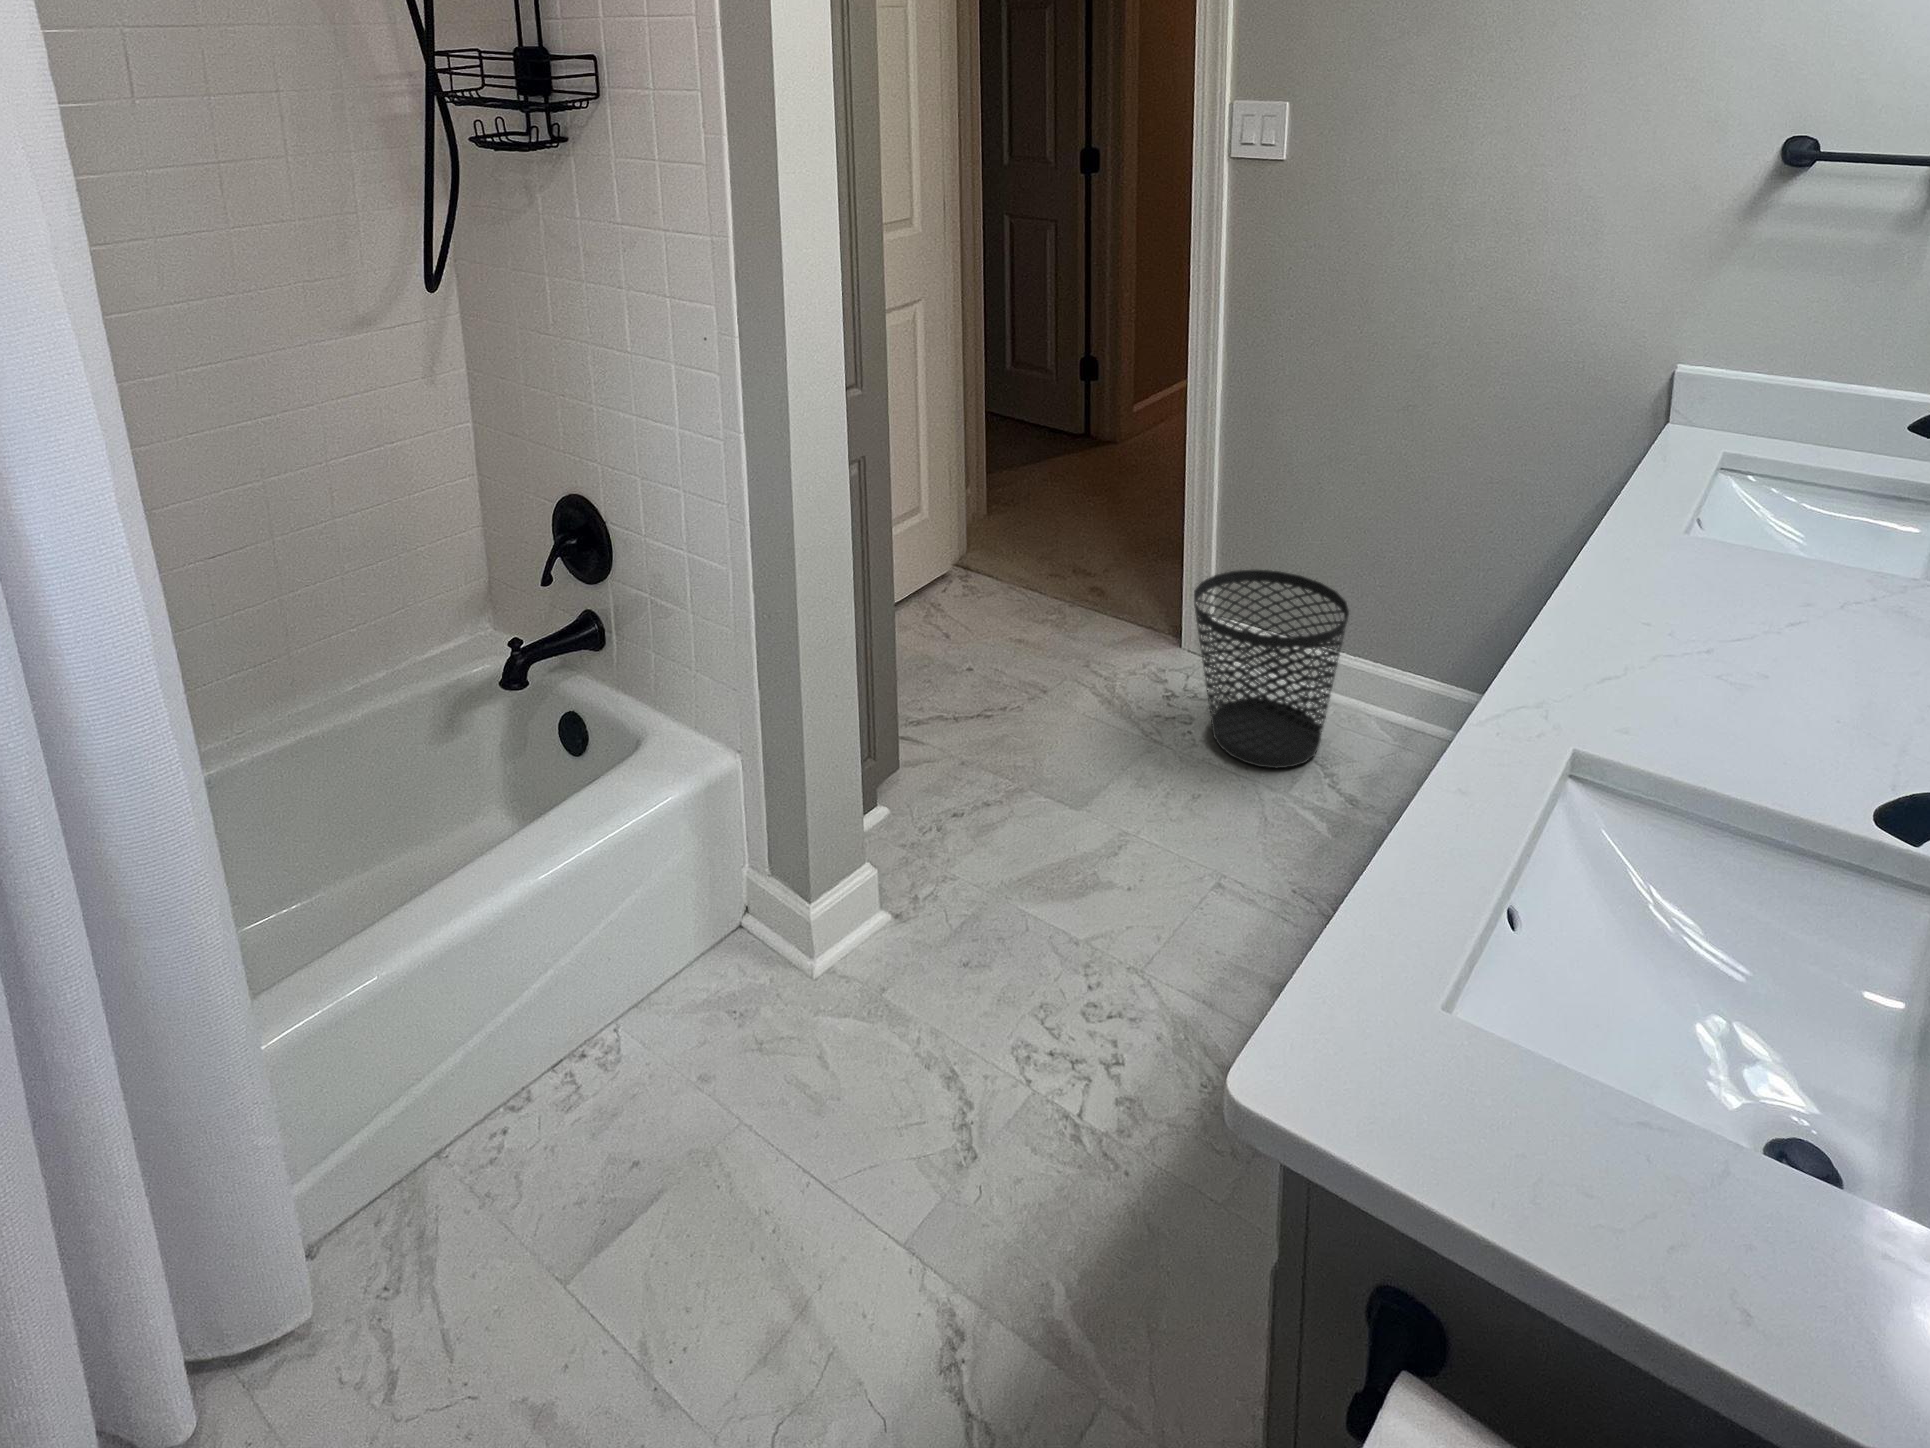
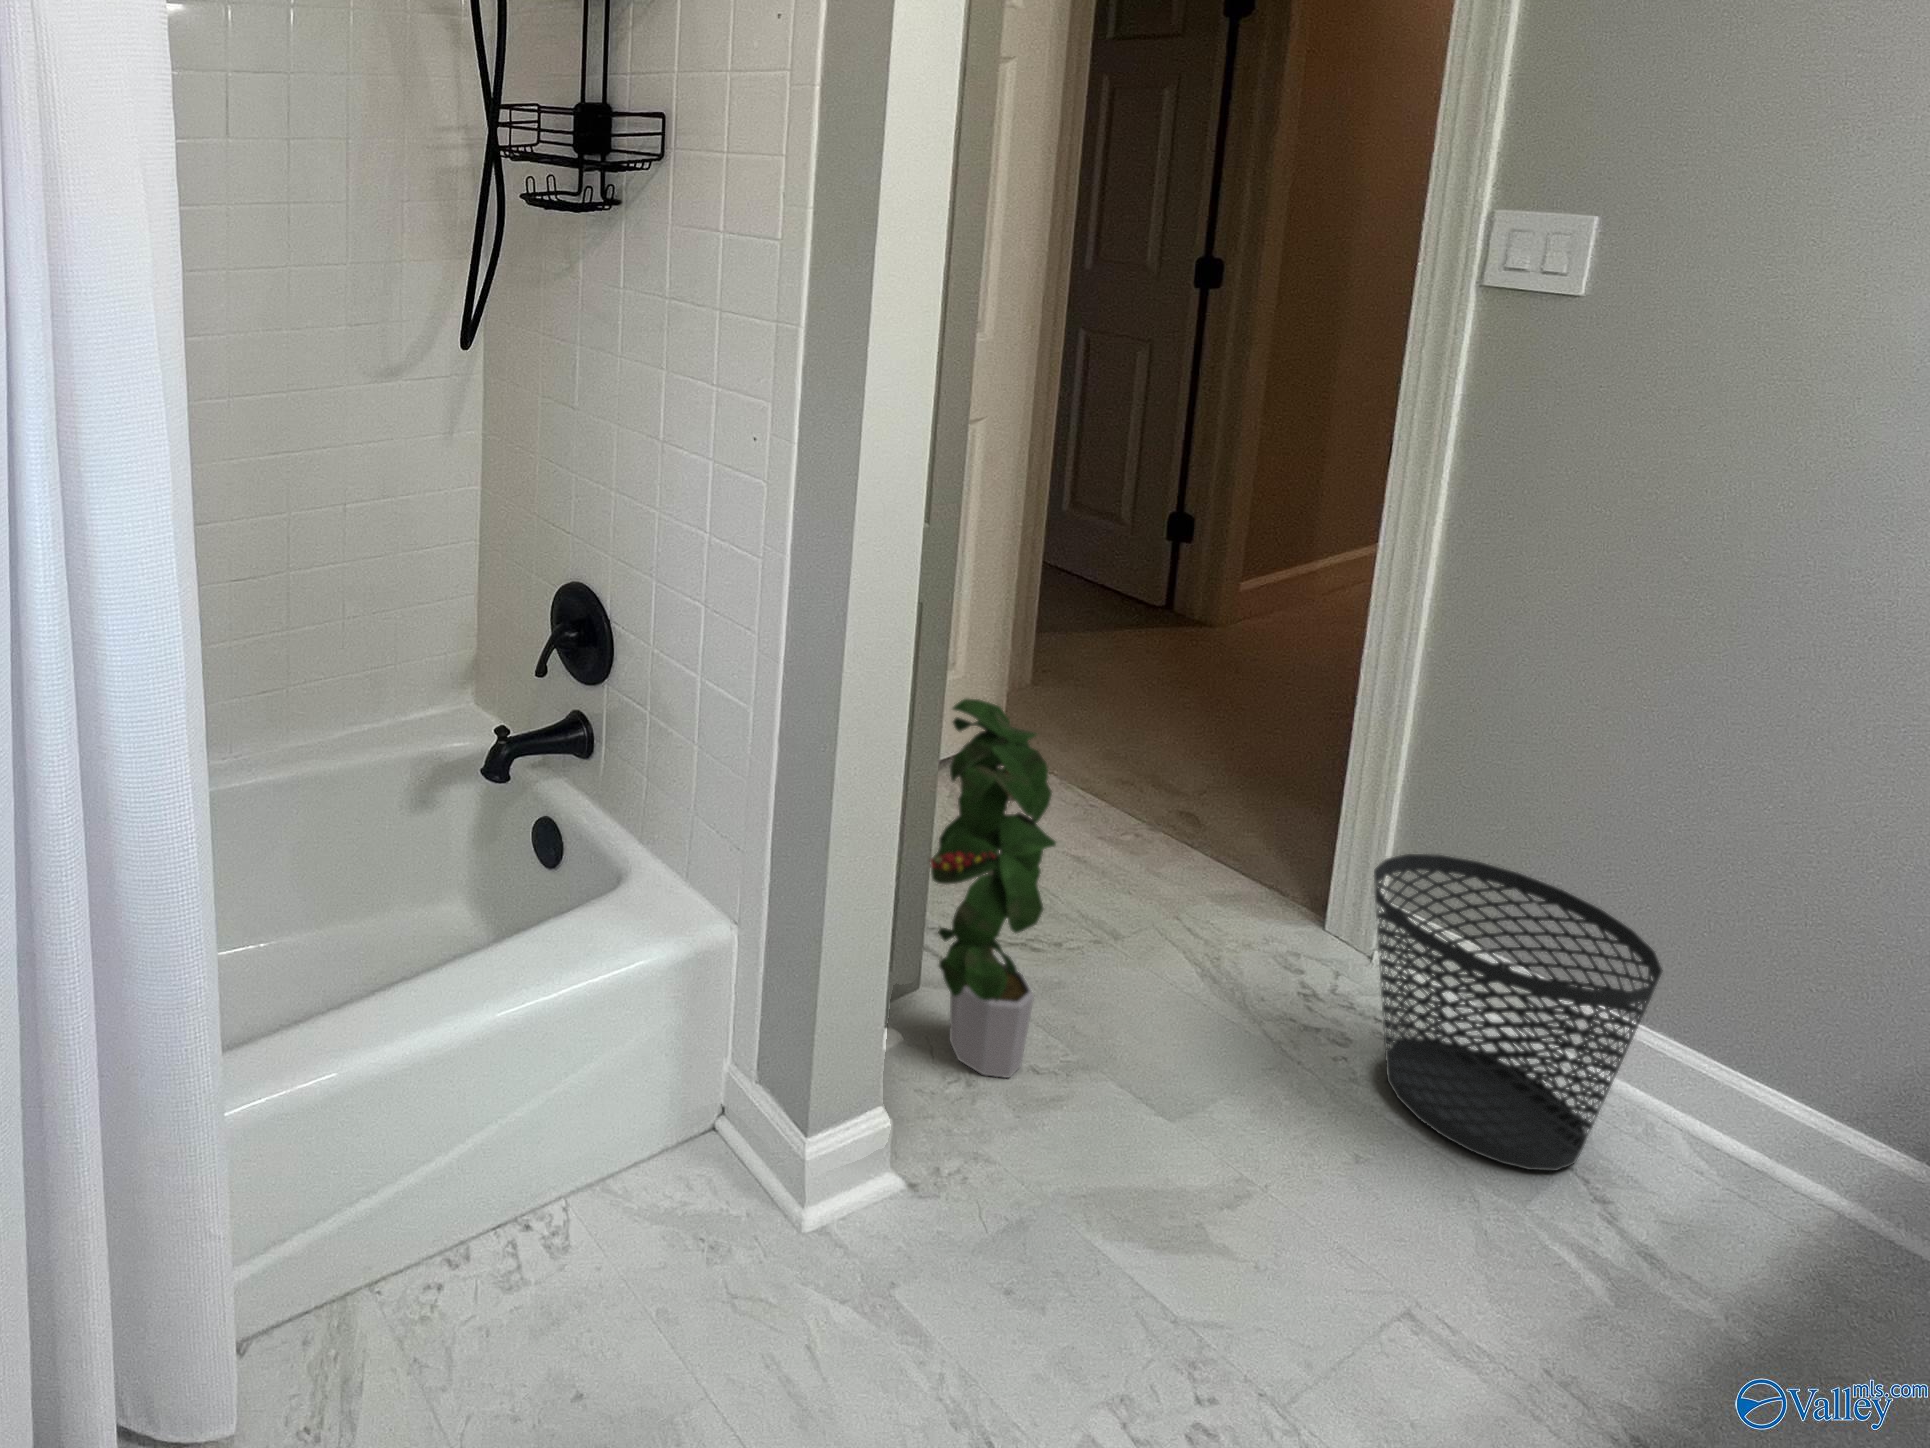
potted plant: none [889,527,981,818] -> present [930,698,1056,1078]

